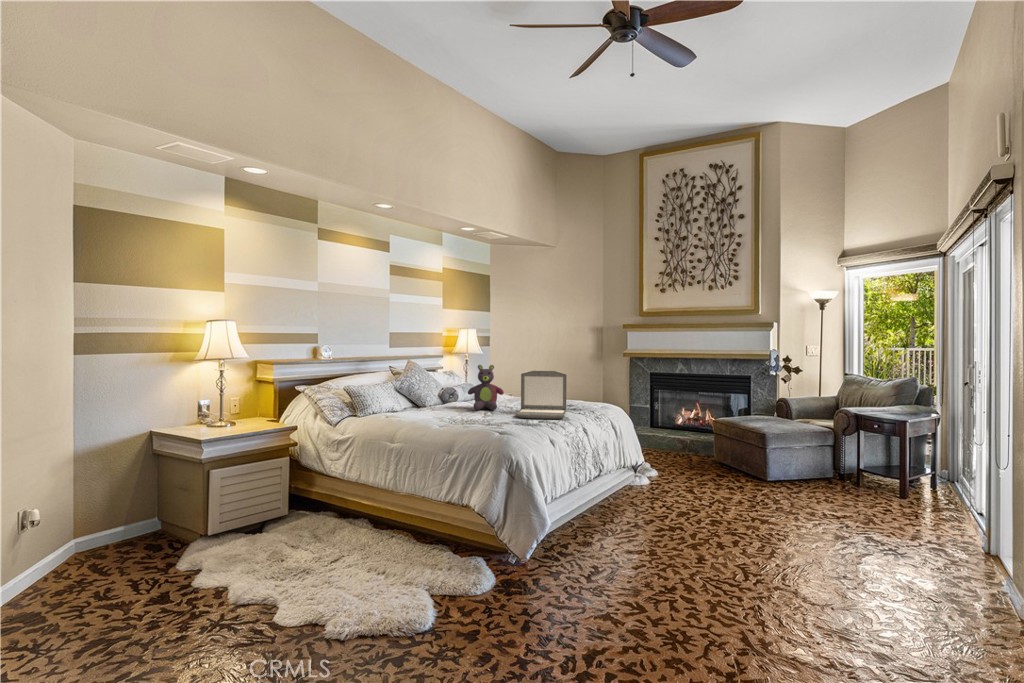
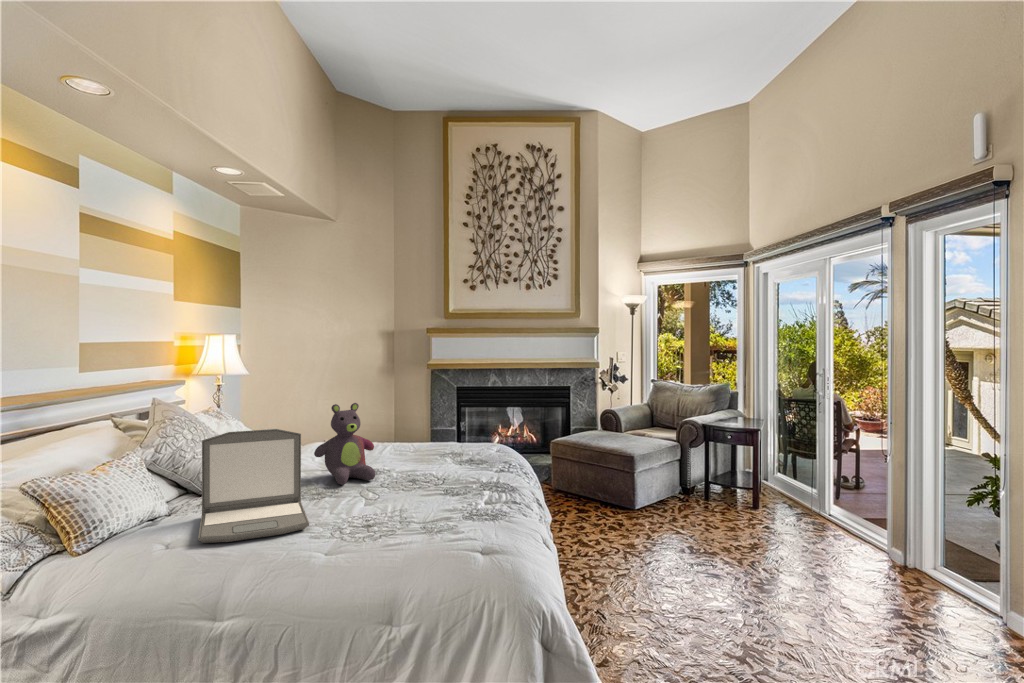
laptop: present [516,371,566,419] -> present [198,429,309,543]

